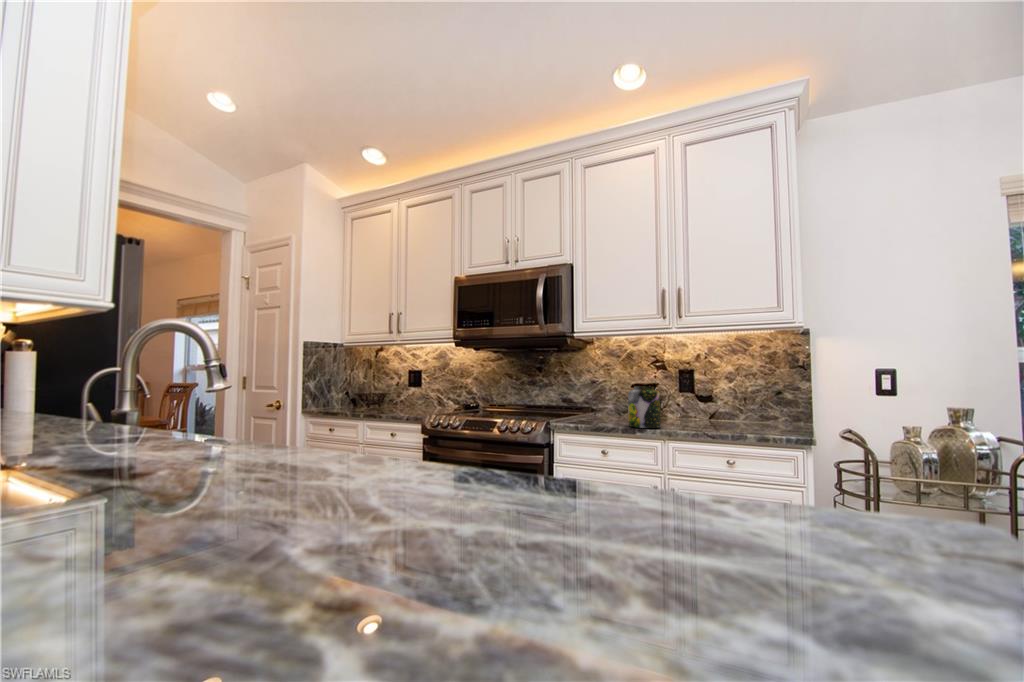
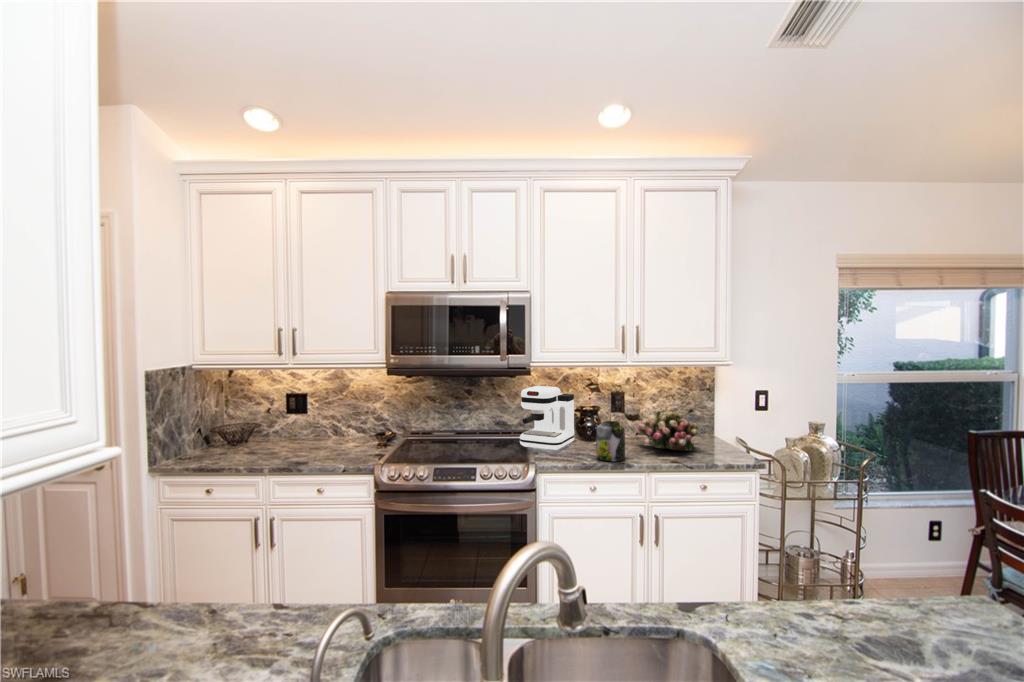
coffee maker: none [562,359,626,419] -> present [520,386,574,450]
flower arrangement: none [689,382,770,429] -> present [635,409,698,451]

